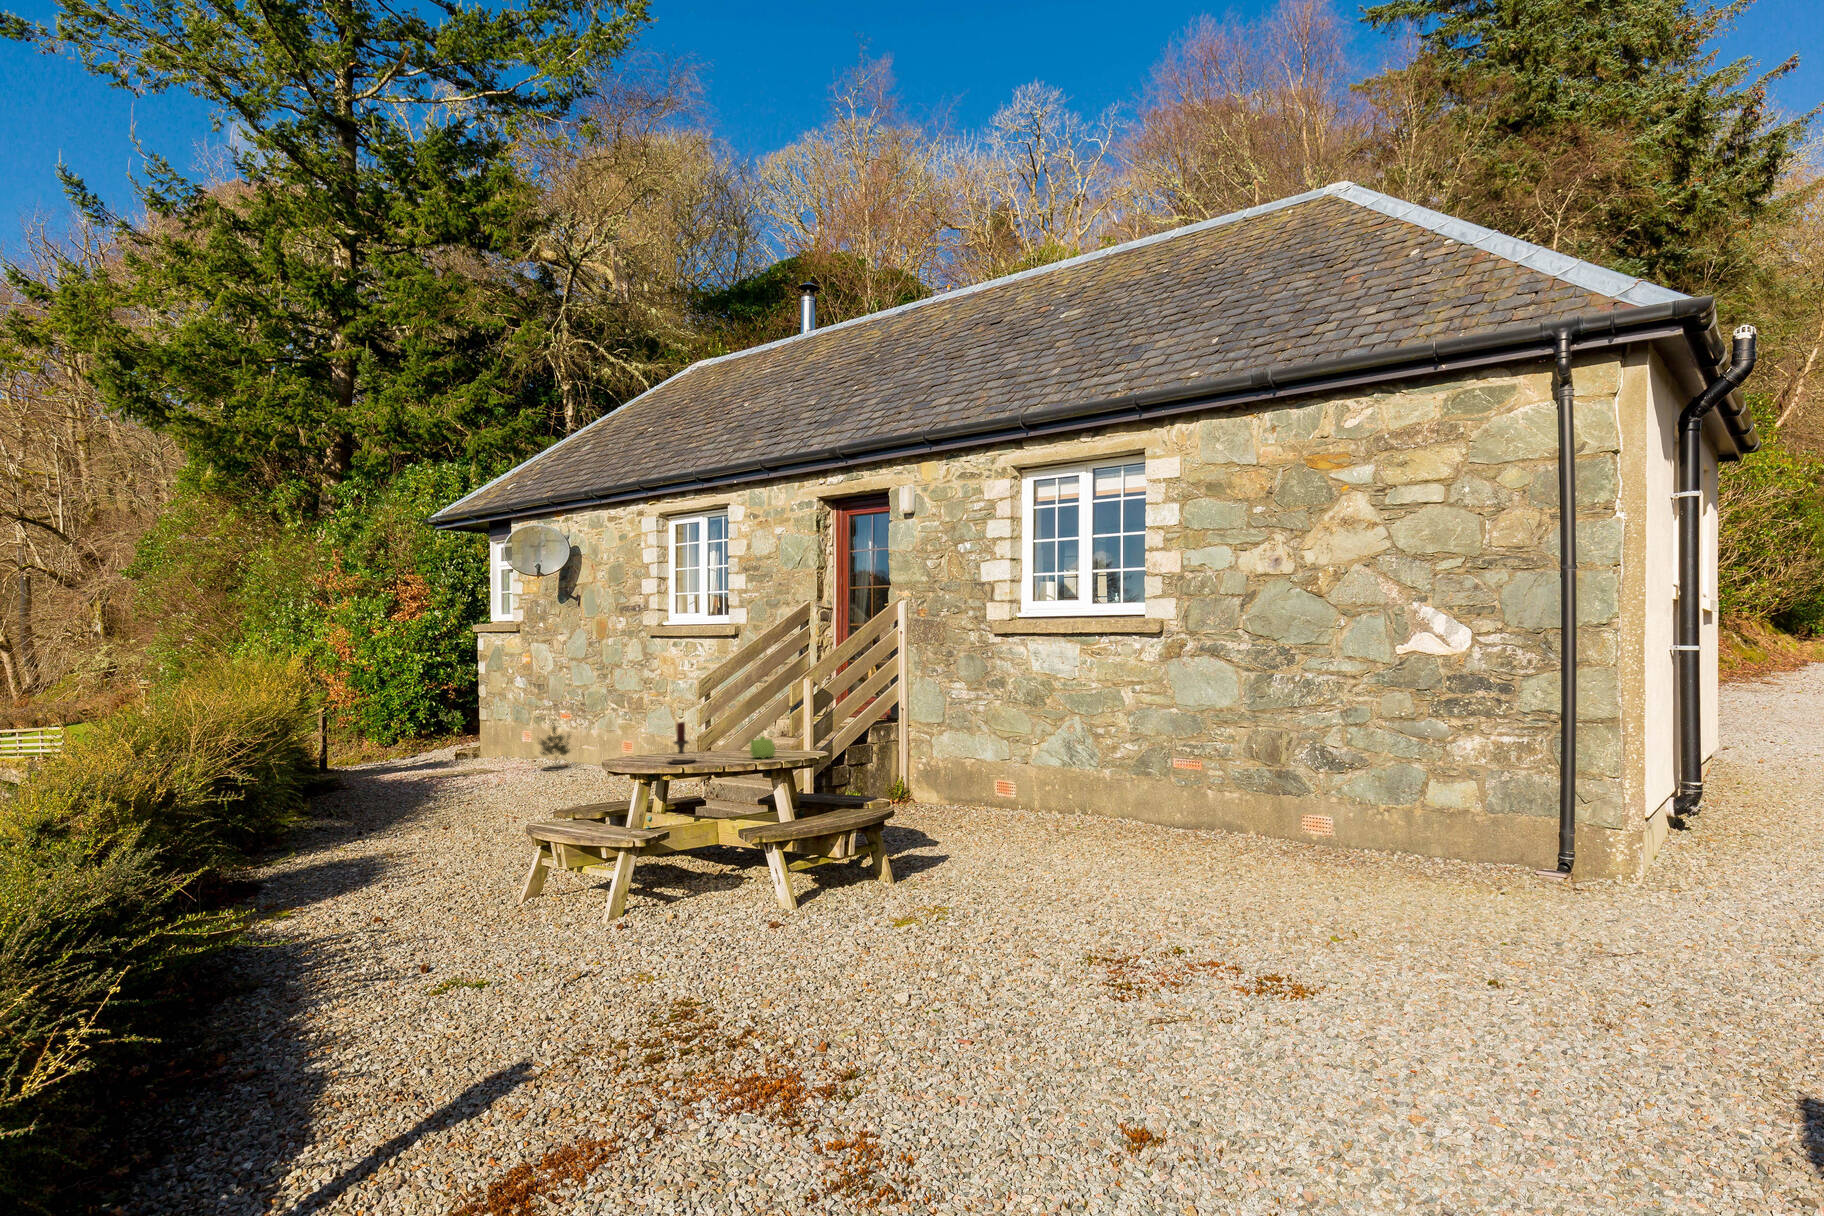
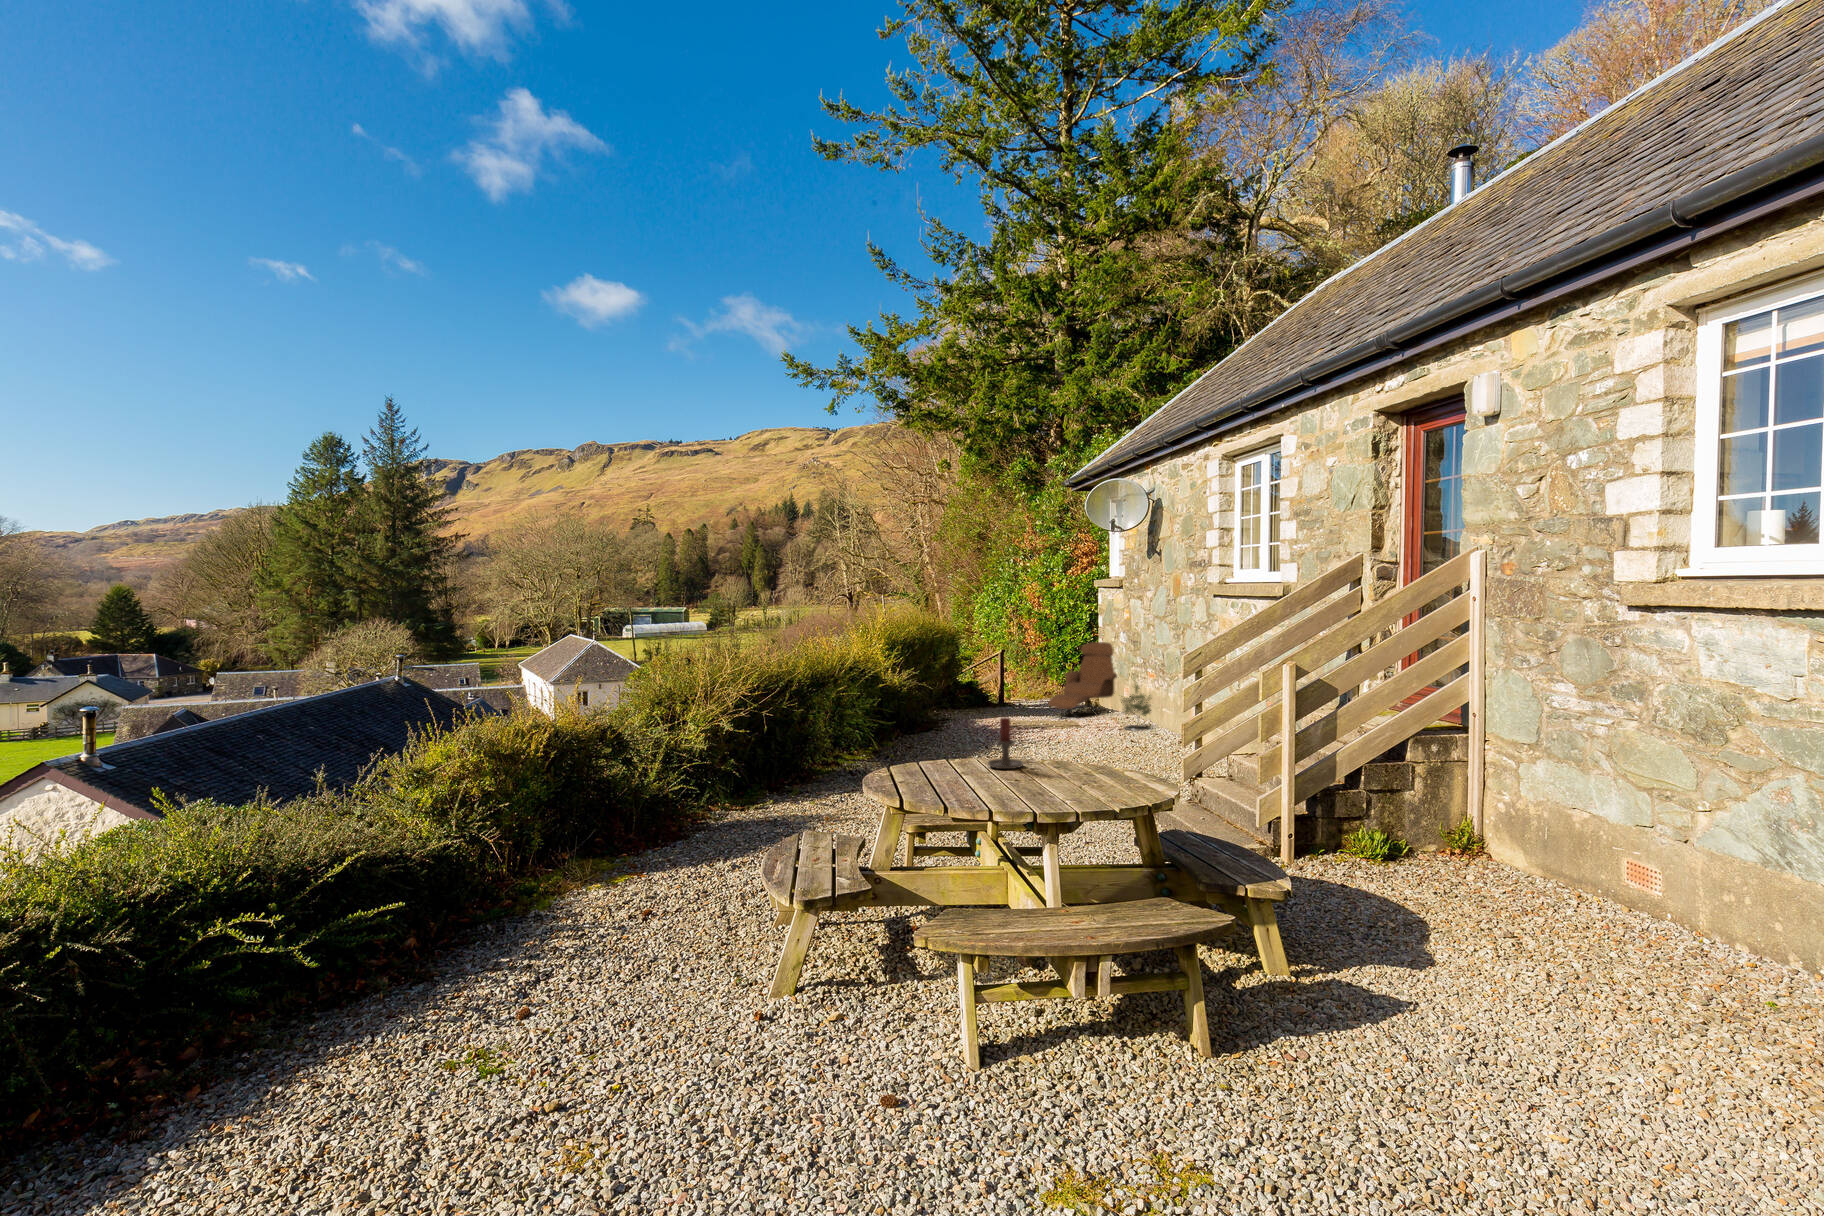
lounge chair: none [437,689,511,771] -> present [1048,642,1117,717]
teapot: present [749,736,775,759] -> none [1065,748,1110,779]

